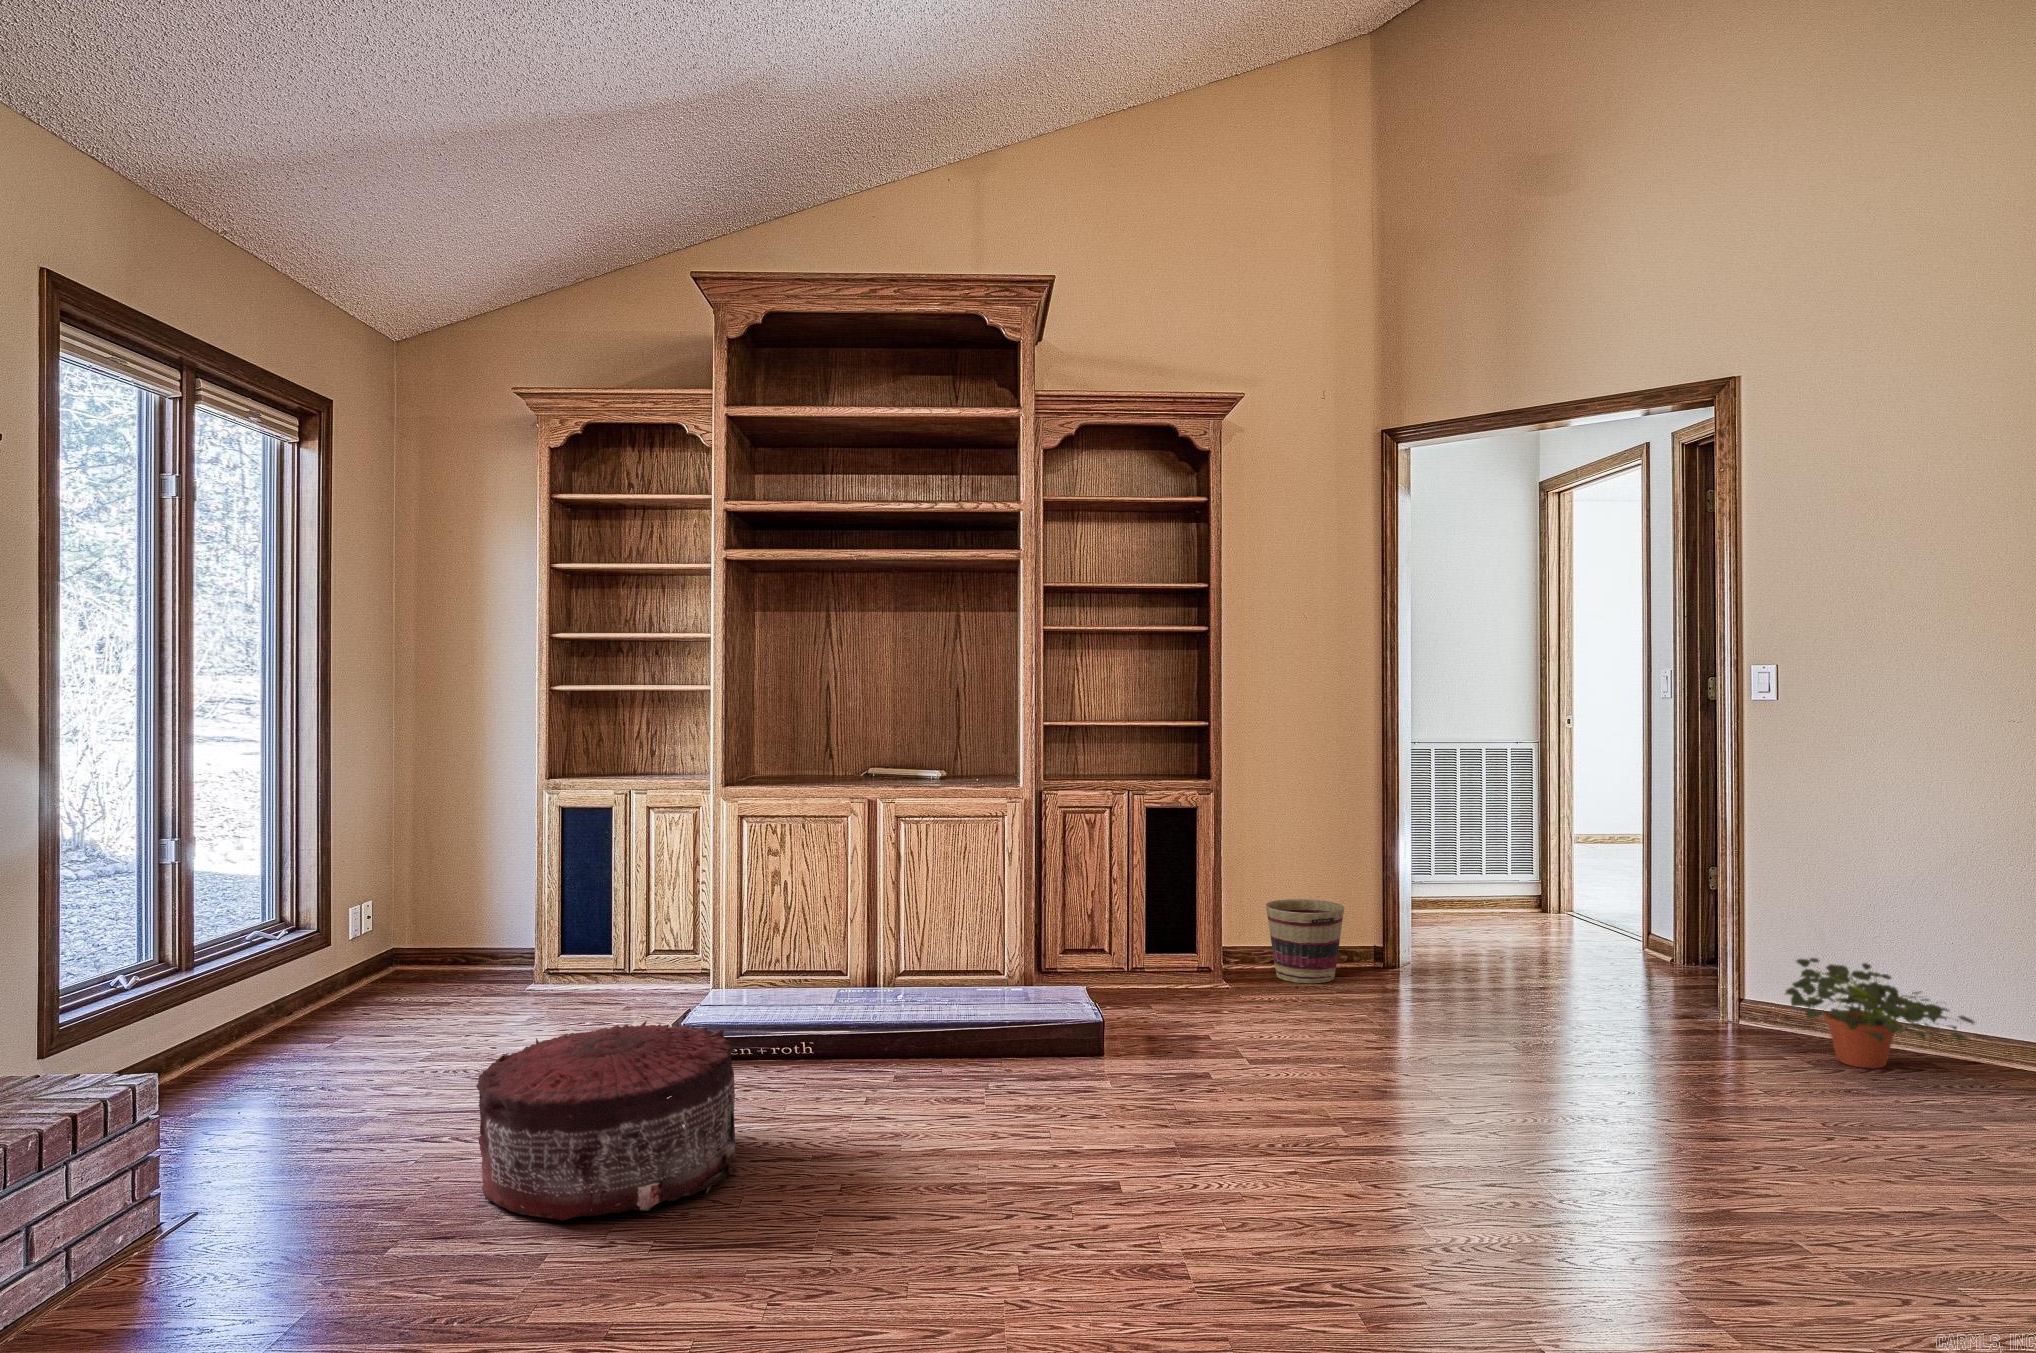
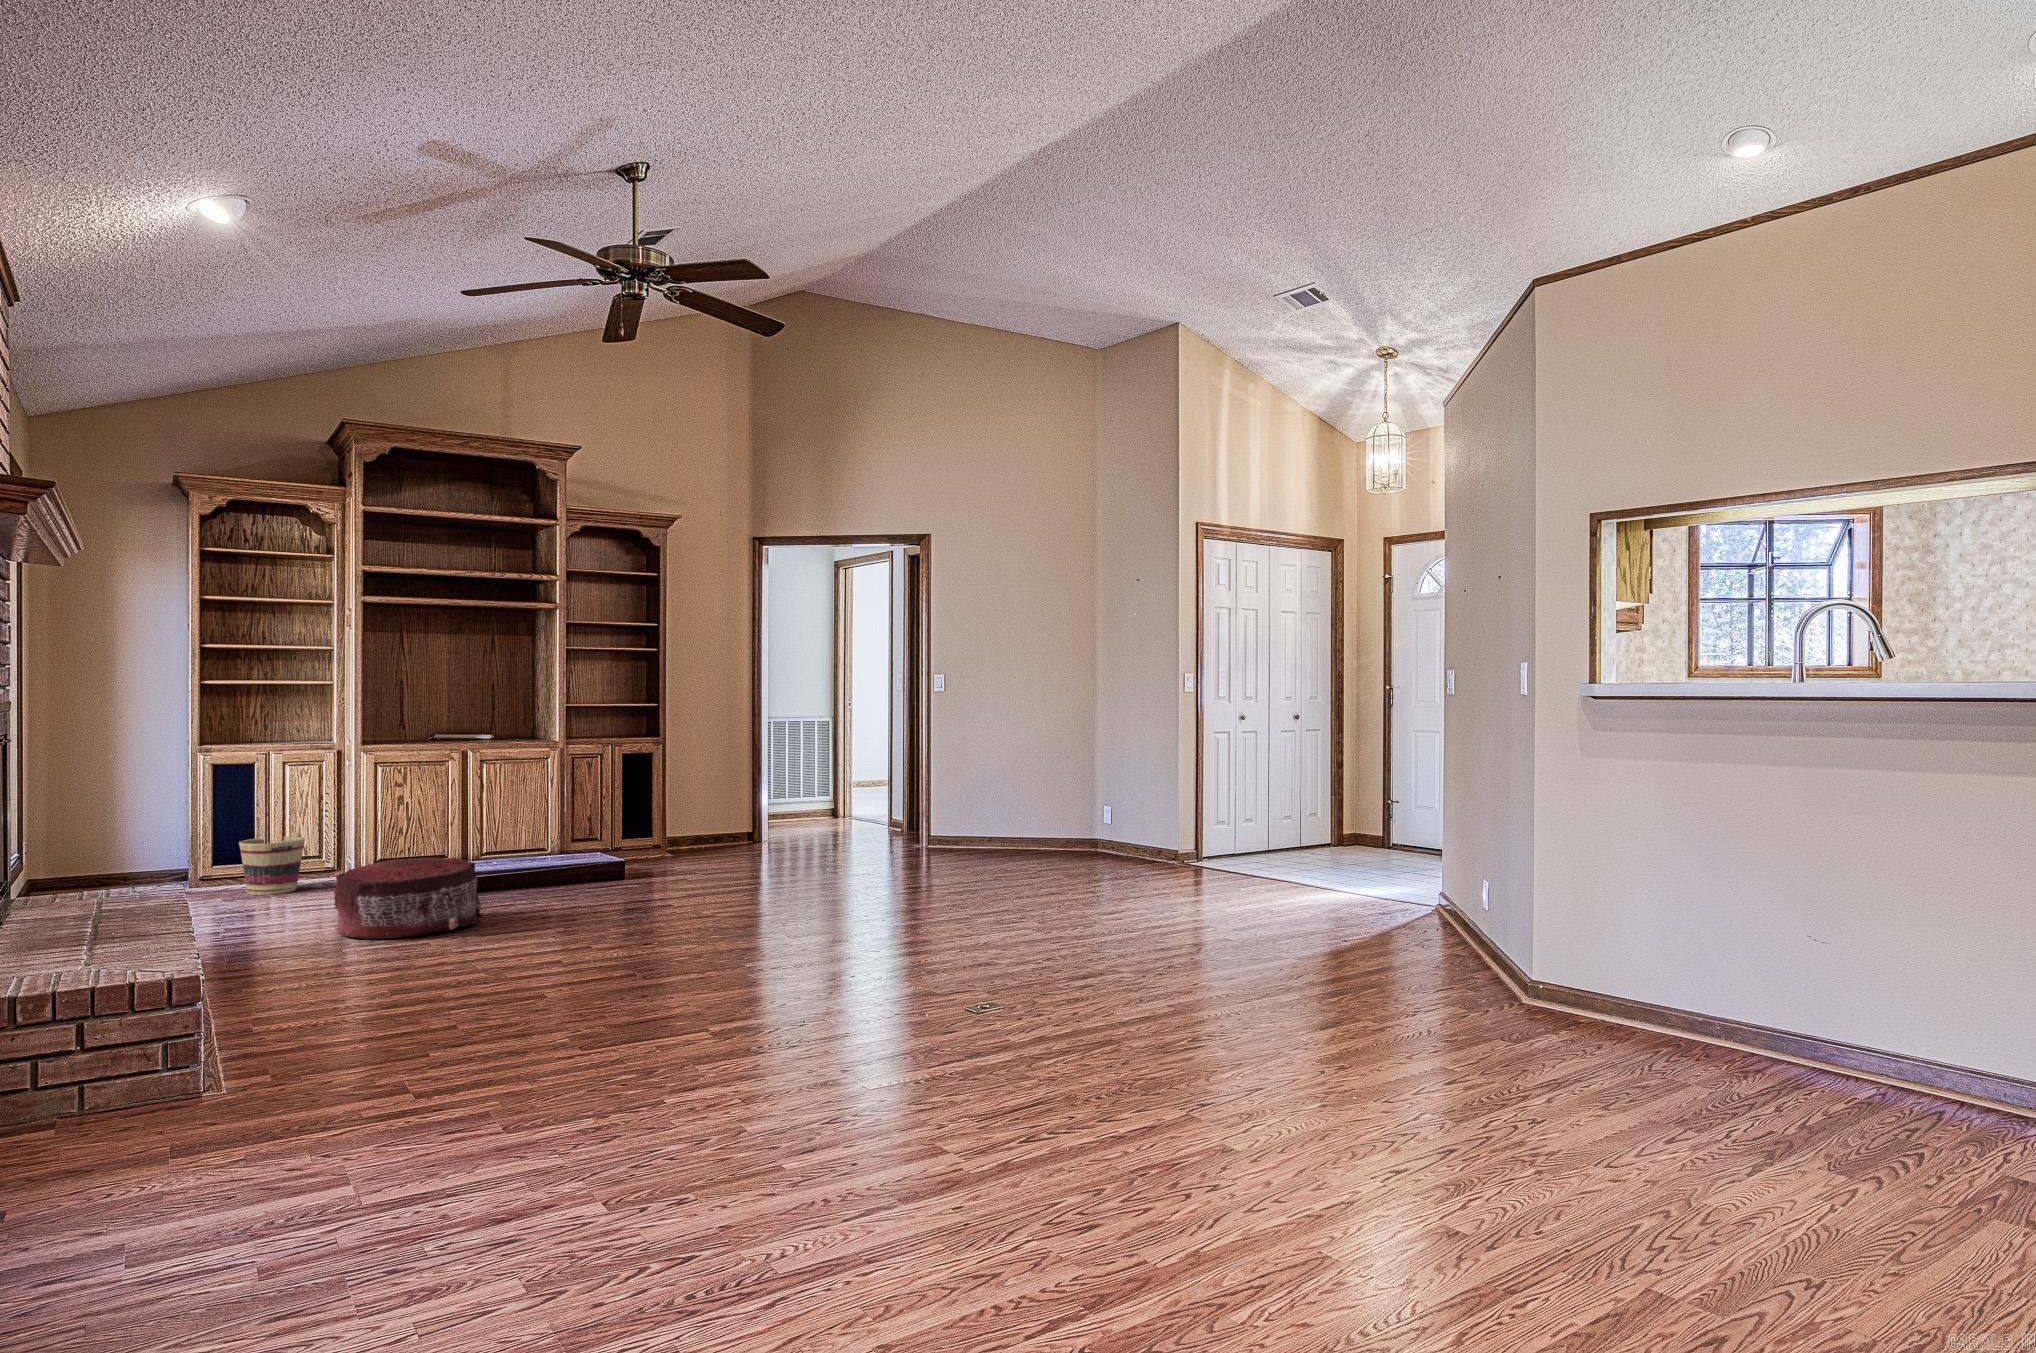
basket: present [1266,899,1344,983] -> present [239,837,305,895]
potted plant: present [1786,958,1975,1069] -> none [942,809,1012,853]

